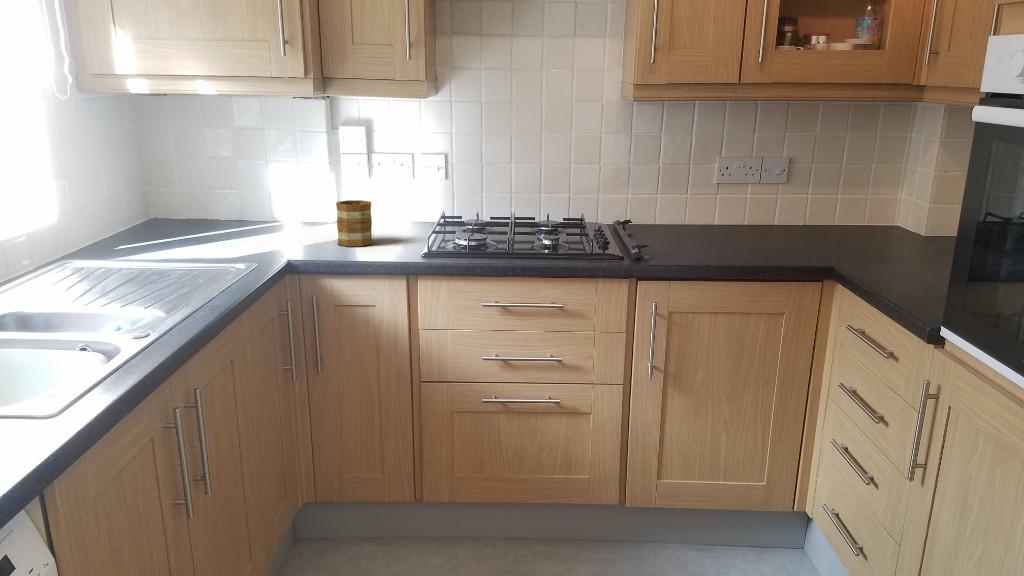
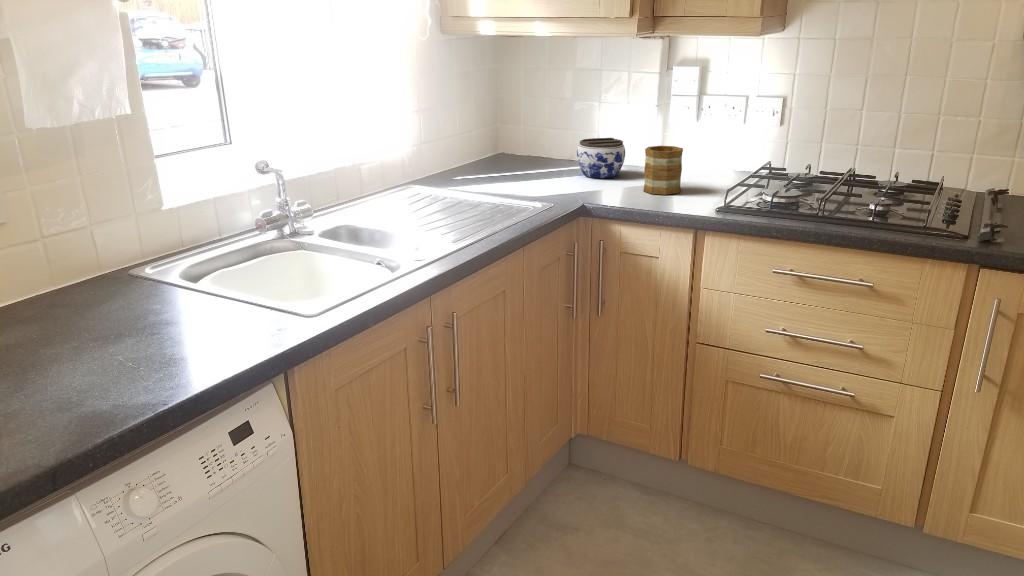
jar: none [256,196,307,237] -> present [577,138,625,178]

